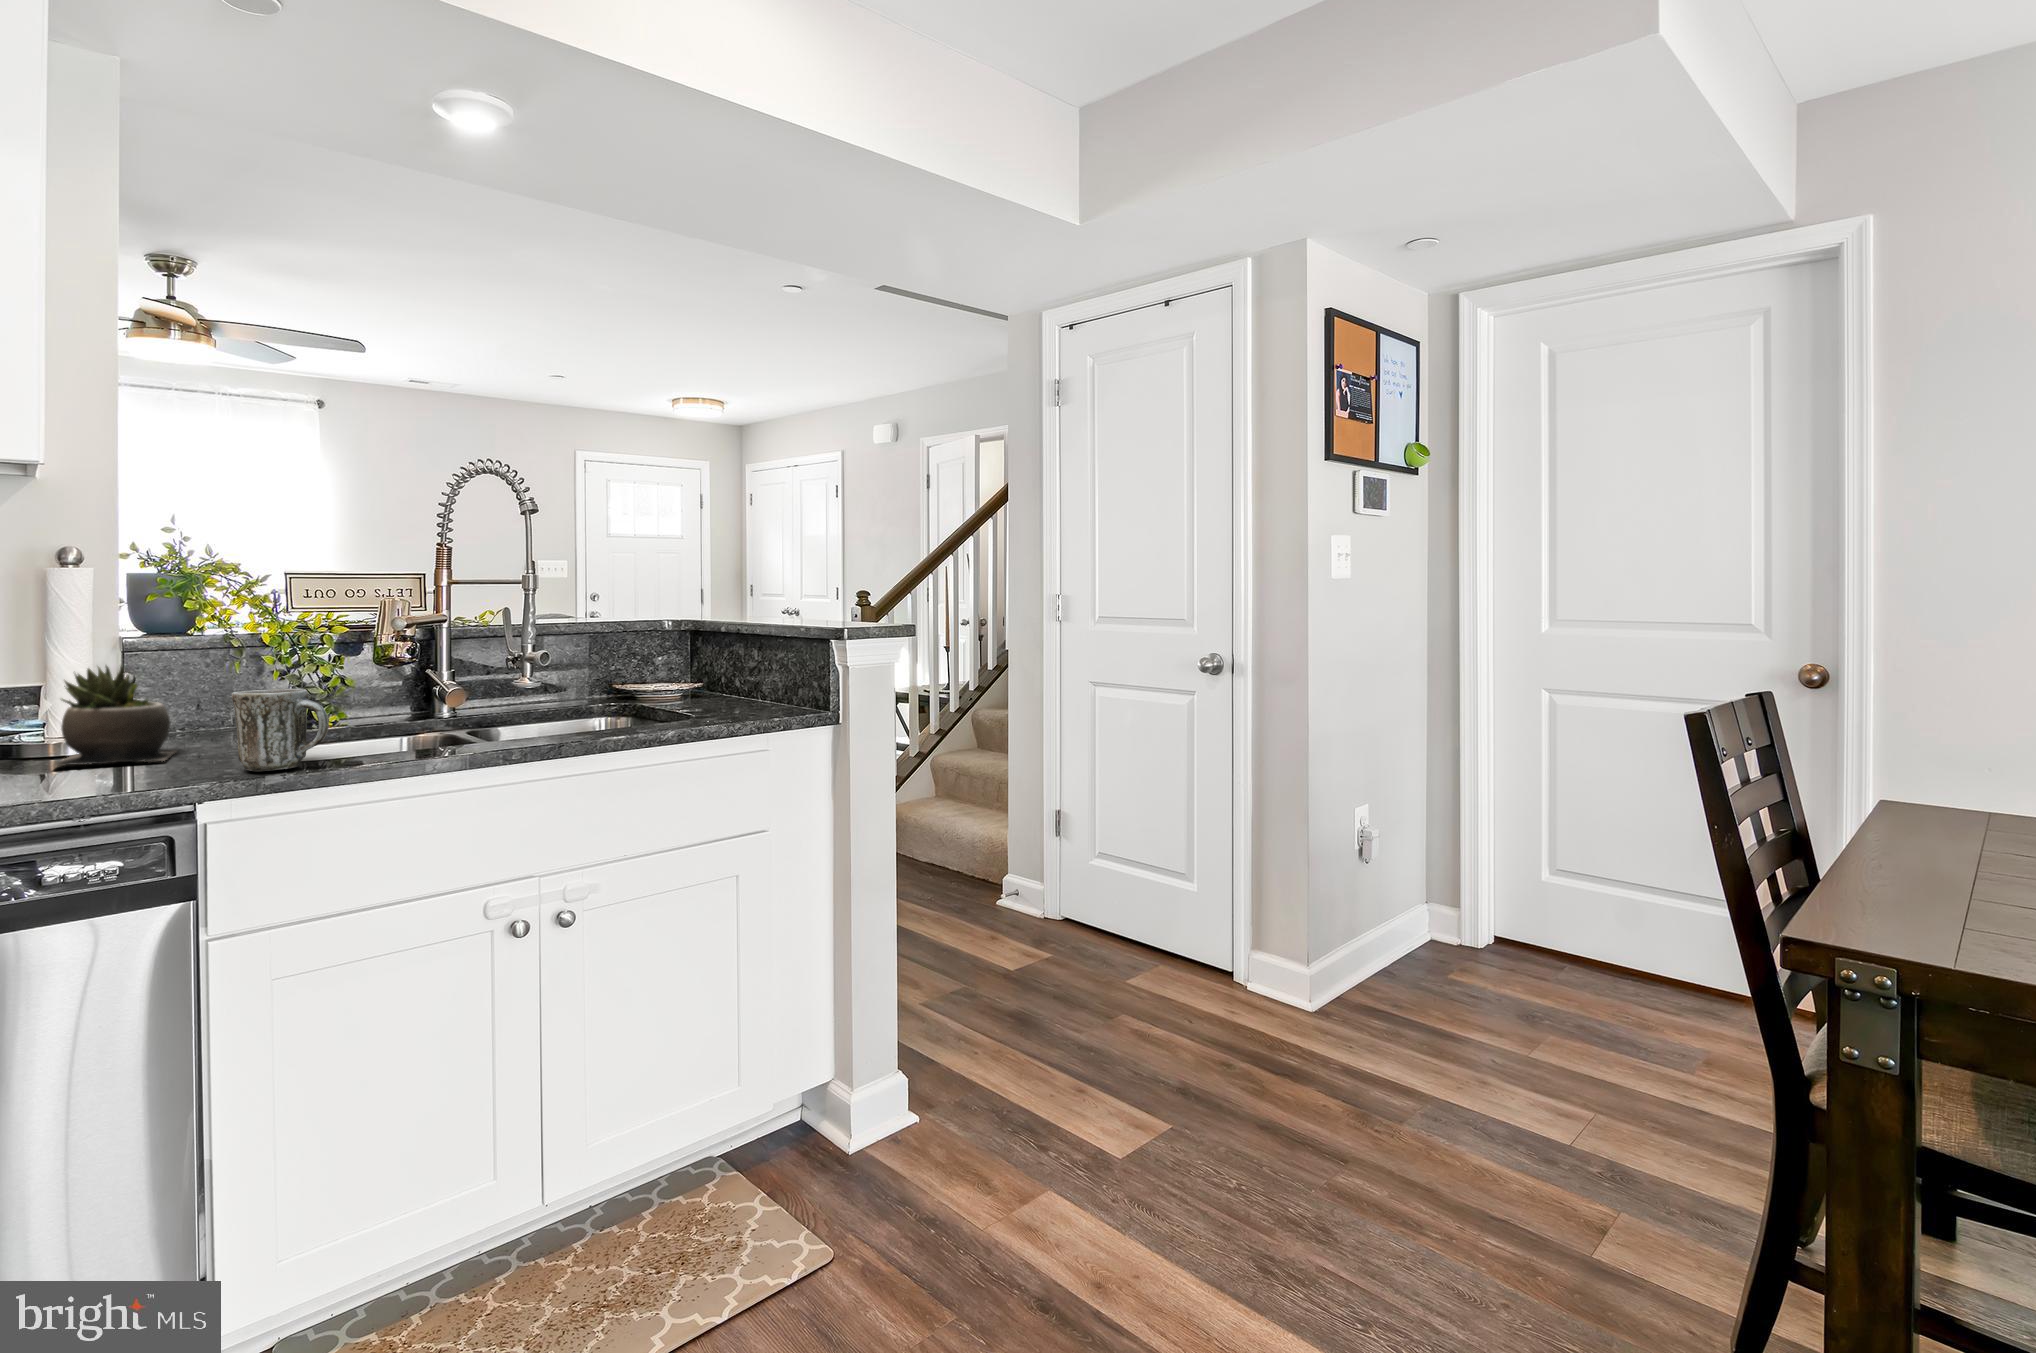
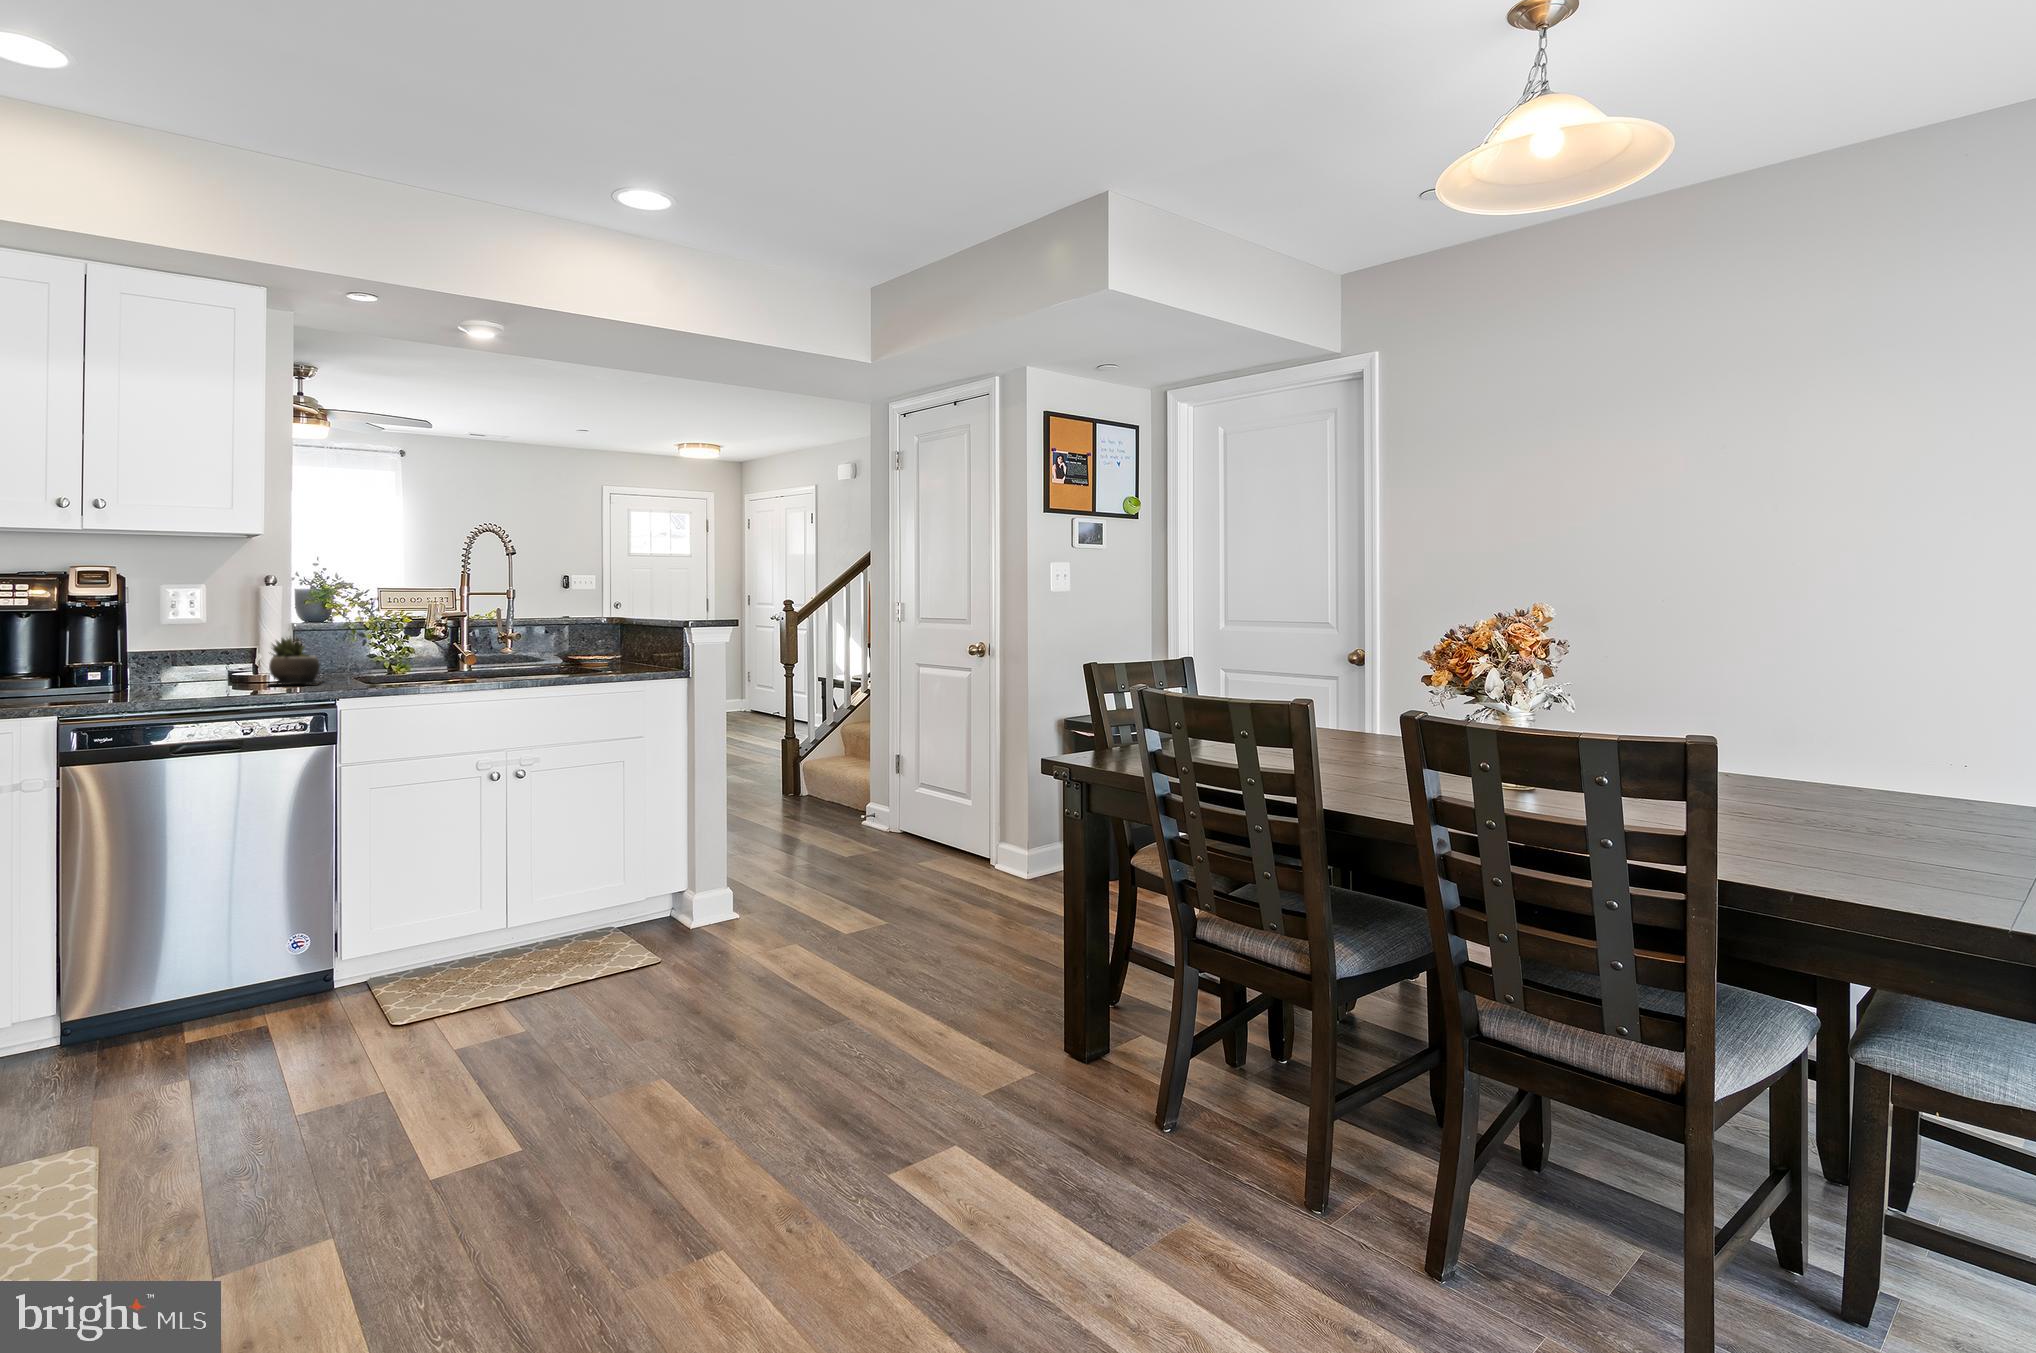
mug: present [232,689,329,771] -> none [352,648,398,688]

